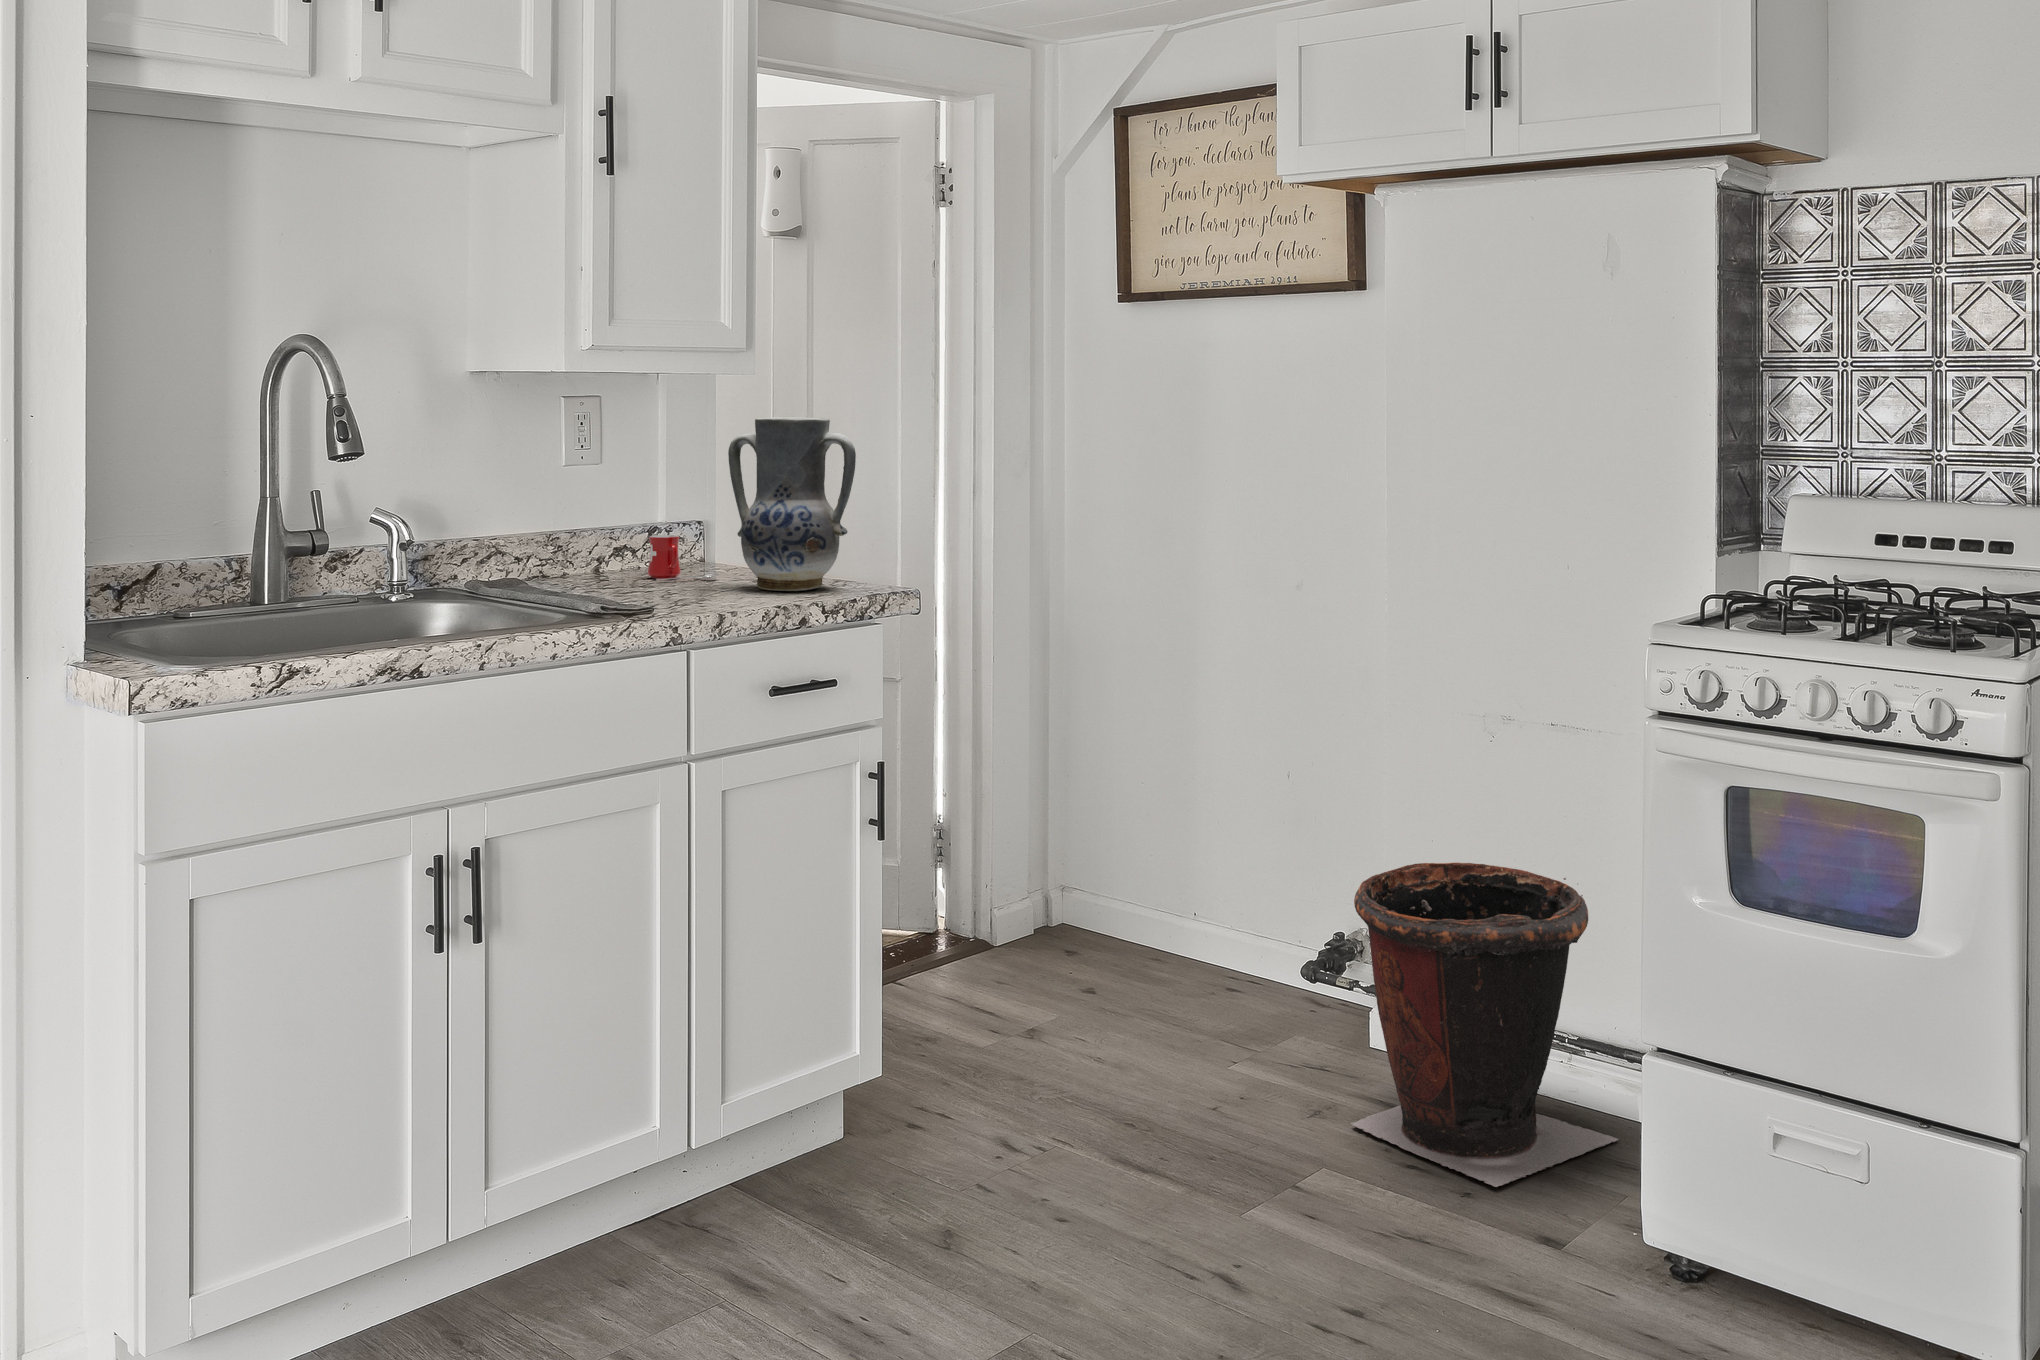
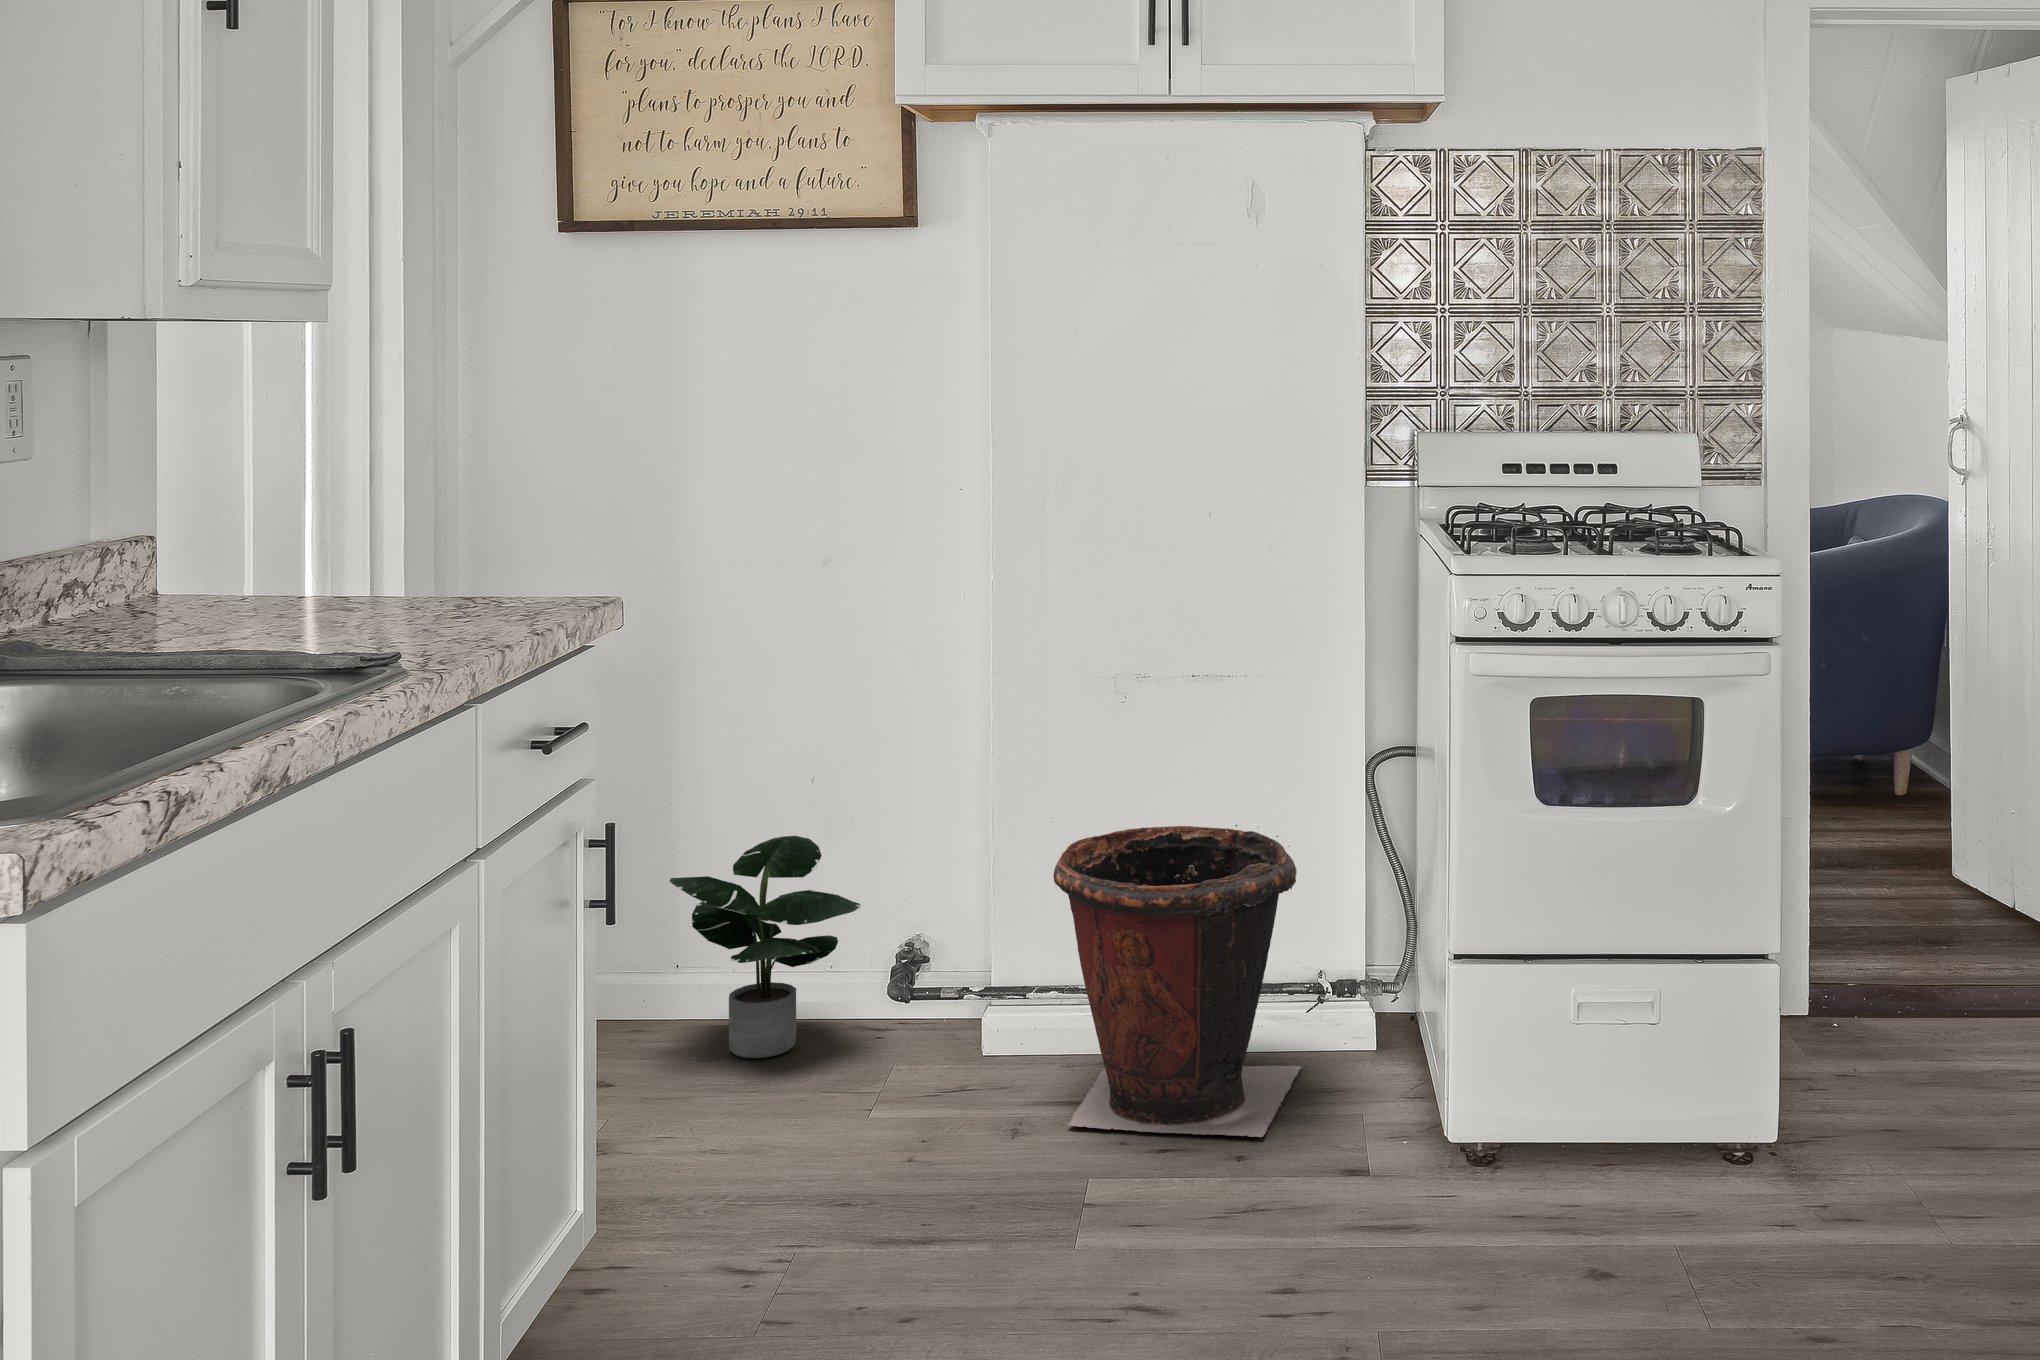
vase: present [728,417,856,591] -> none [310,379,508,616]
mug: present [647,535,718,580] -> none [130,555,252,621]
potted plant: none [1139,819,1282,1004] -> present [669,836,861,1058]

